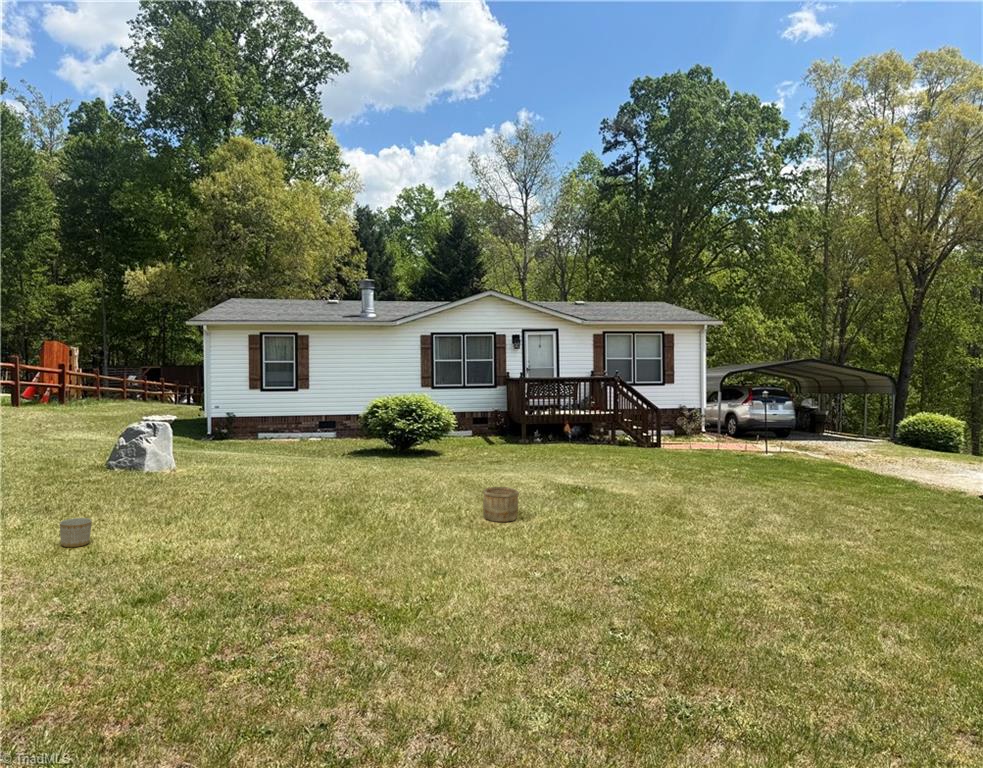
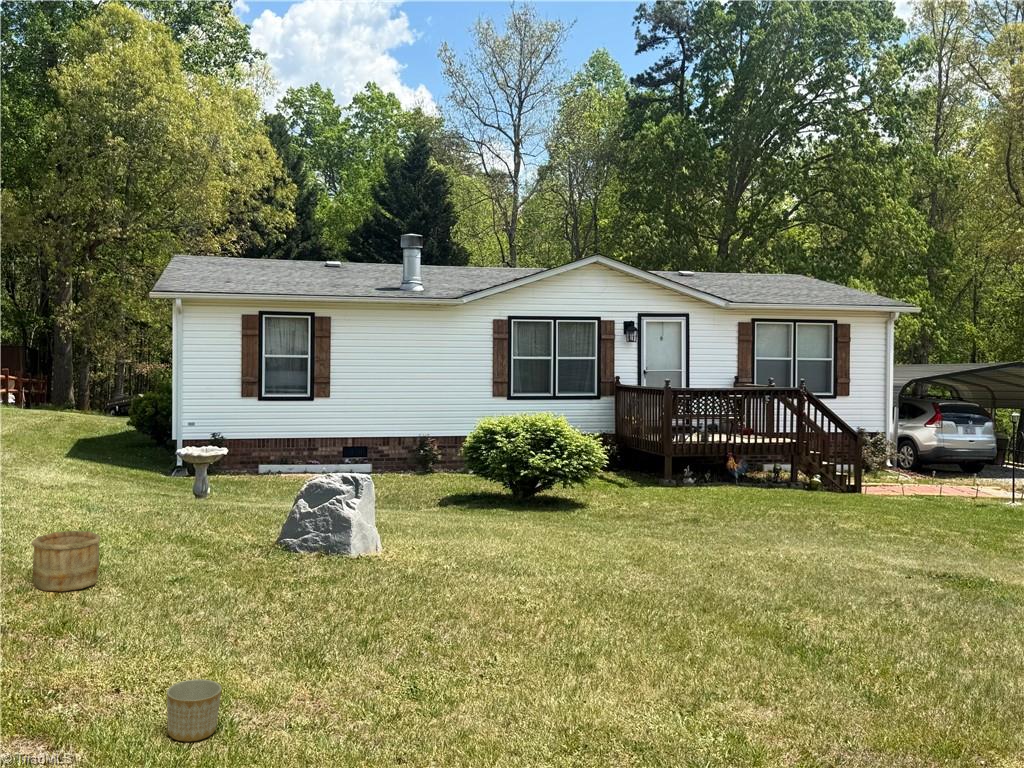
wooden bucket: present [483,487,519,522] -> present [31,531,101,592]

